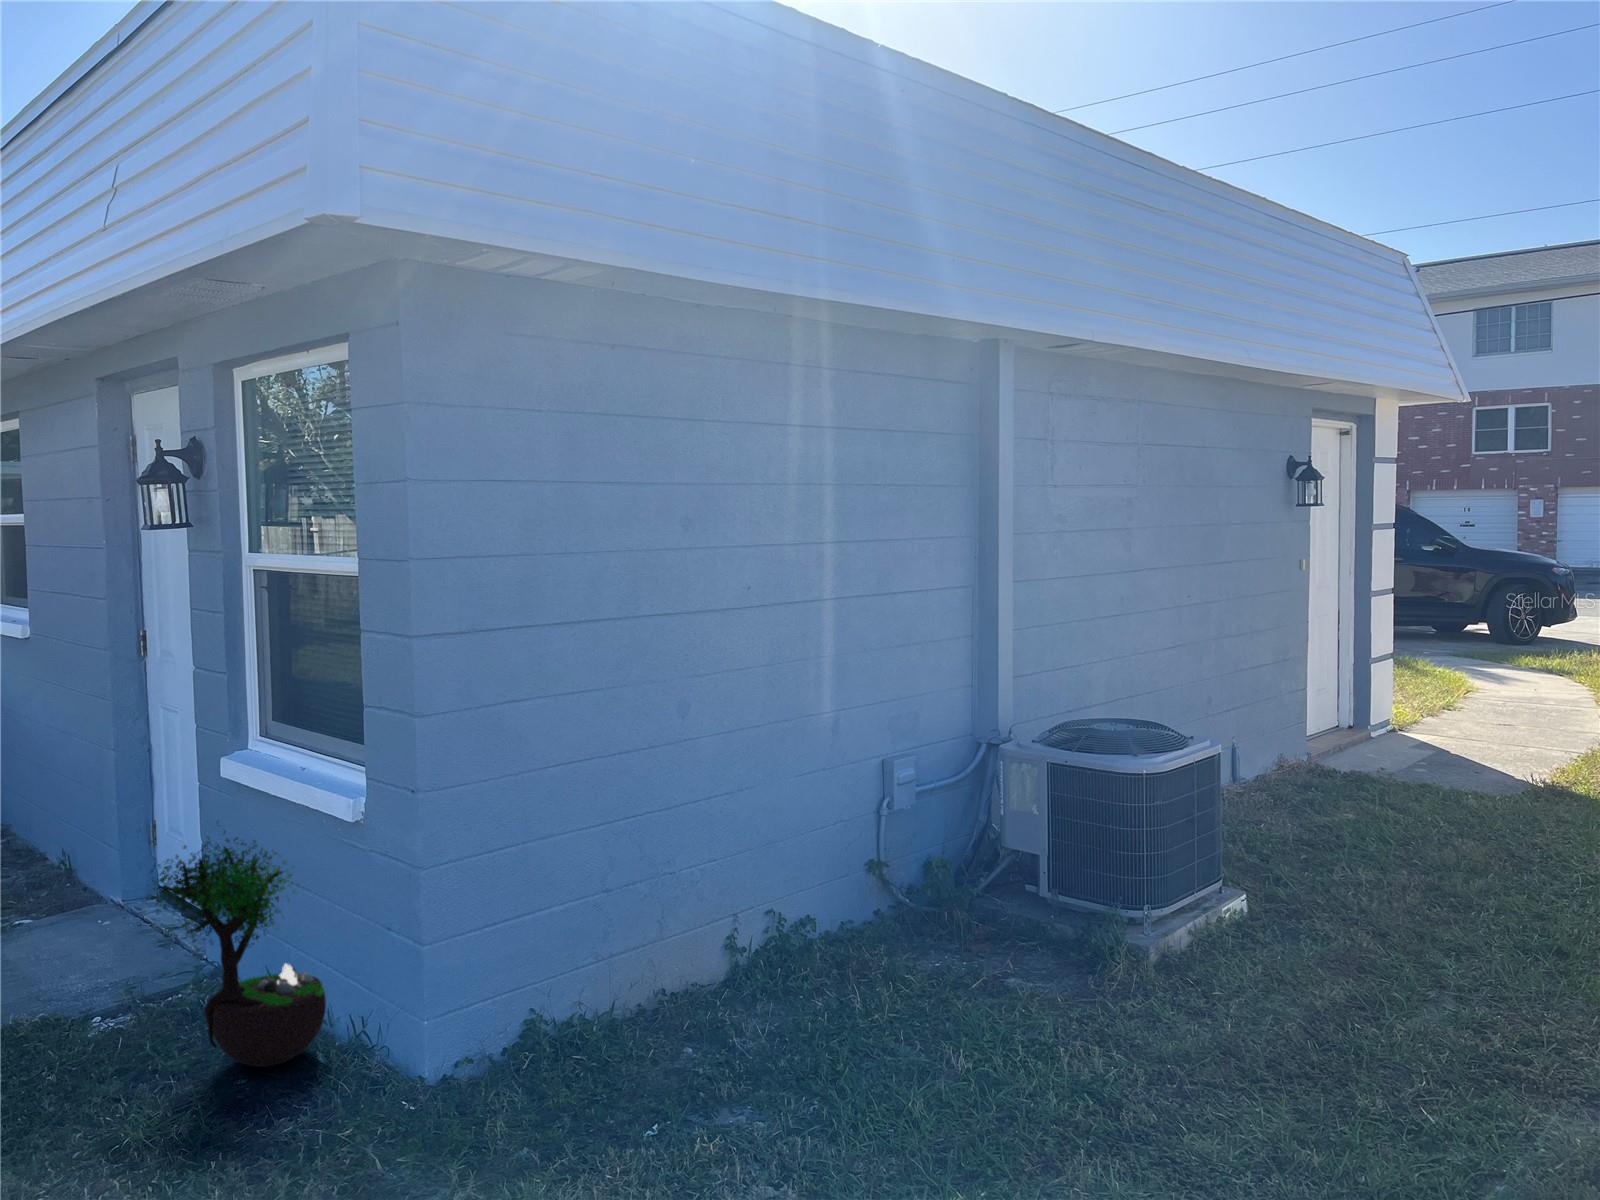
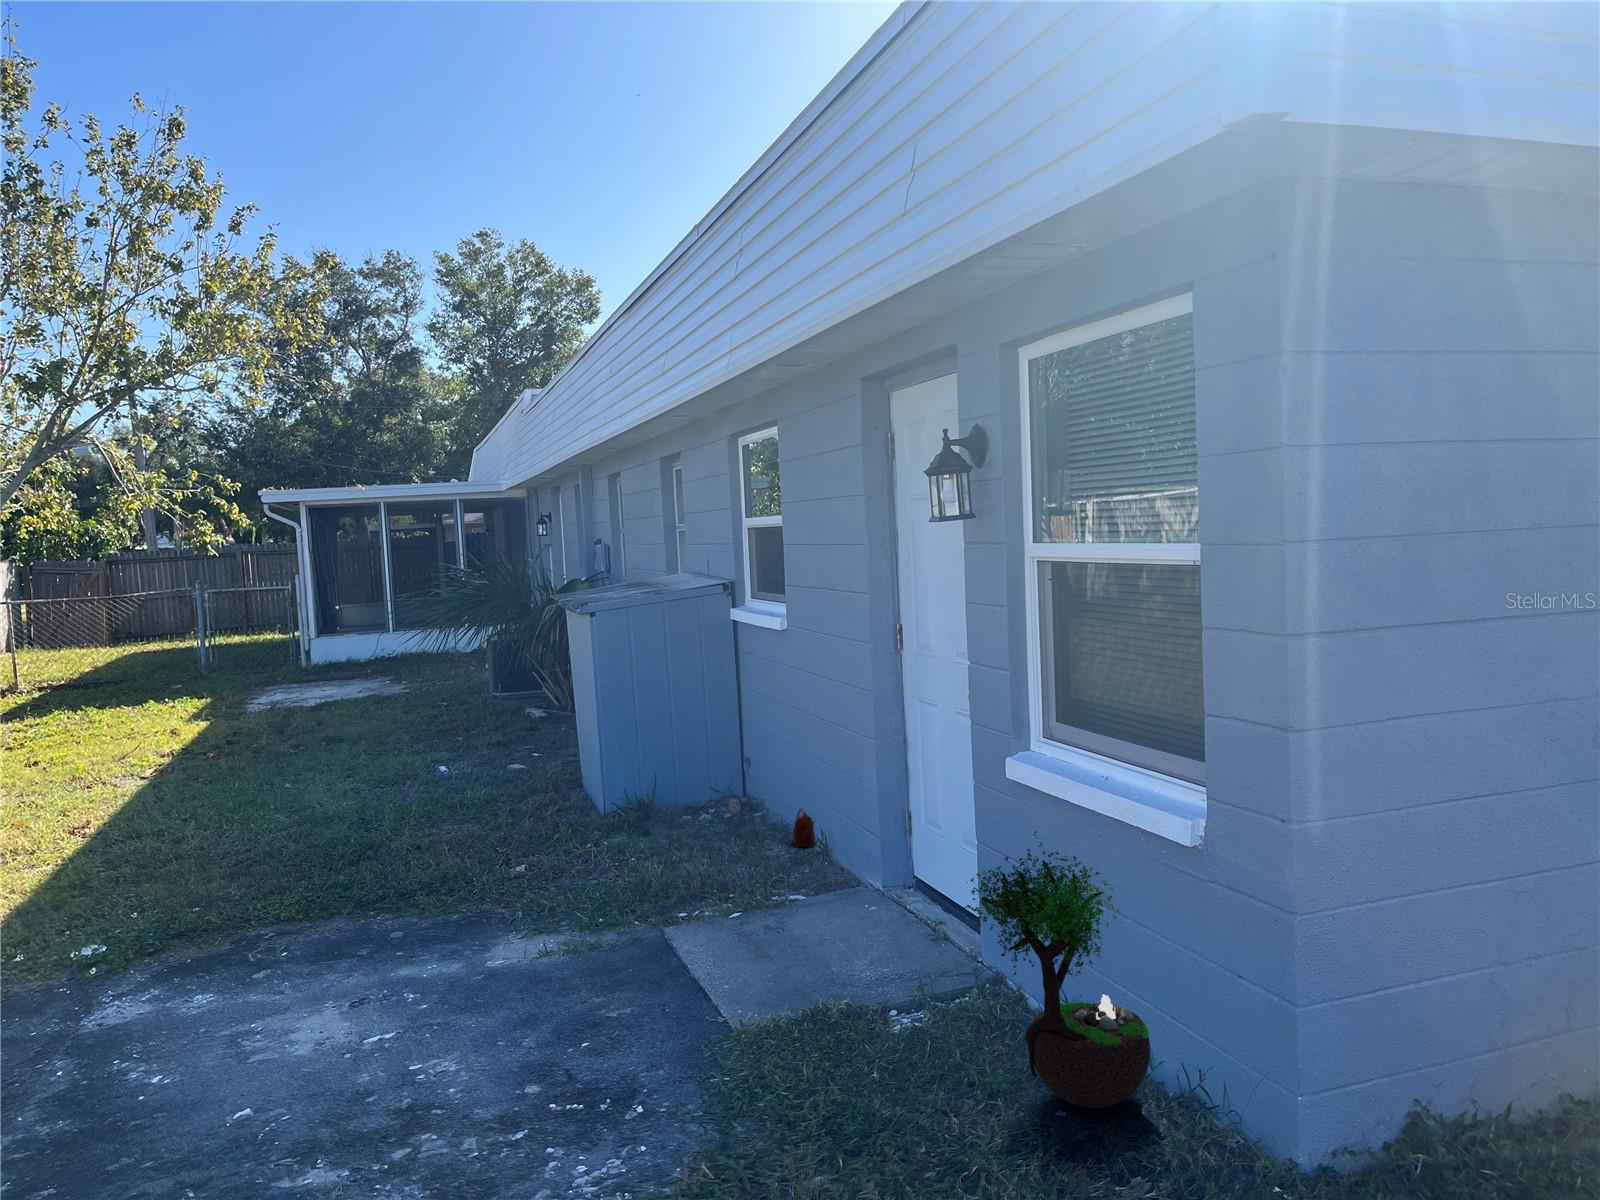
watering can: none [26,830,56,871] -> present [793,809,816,848]

